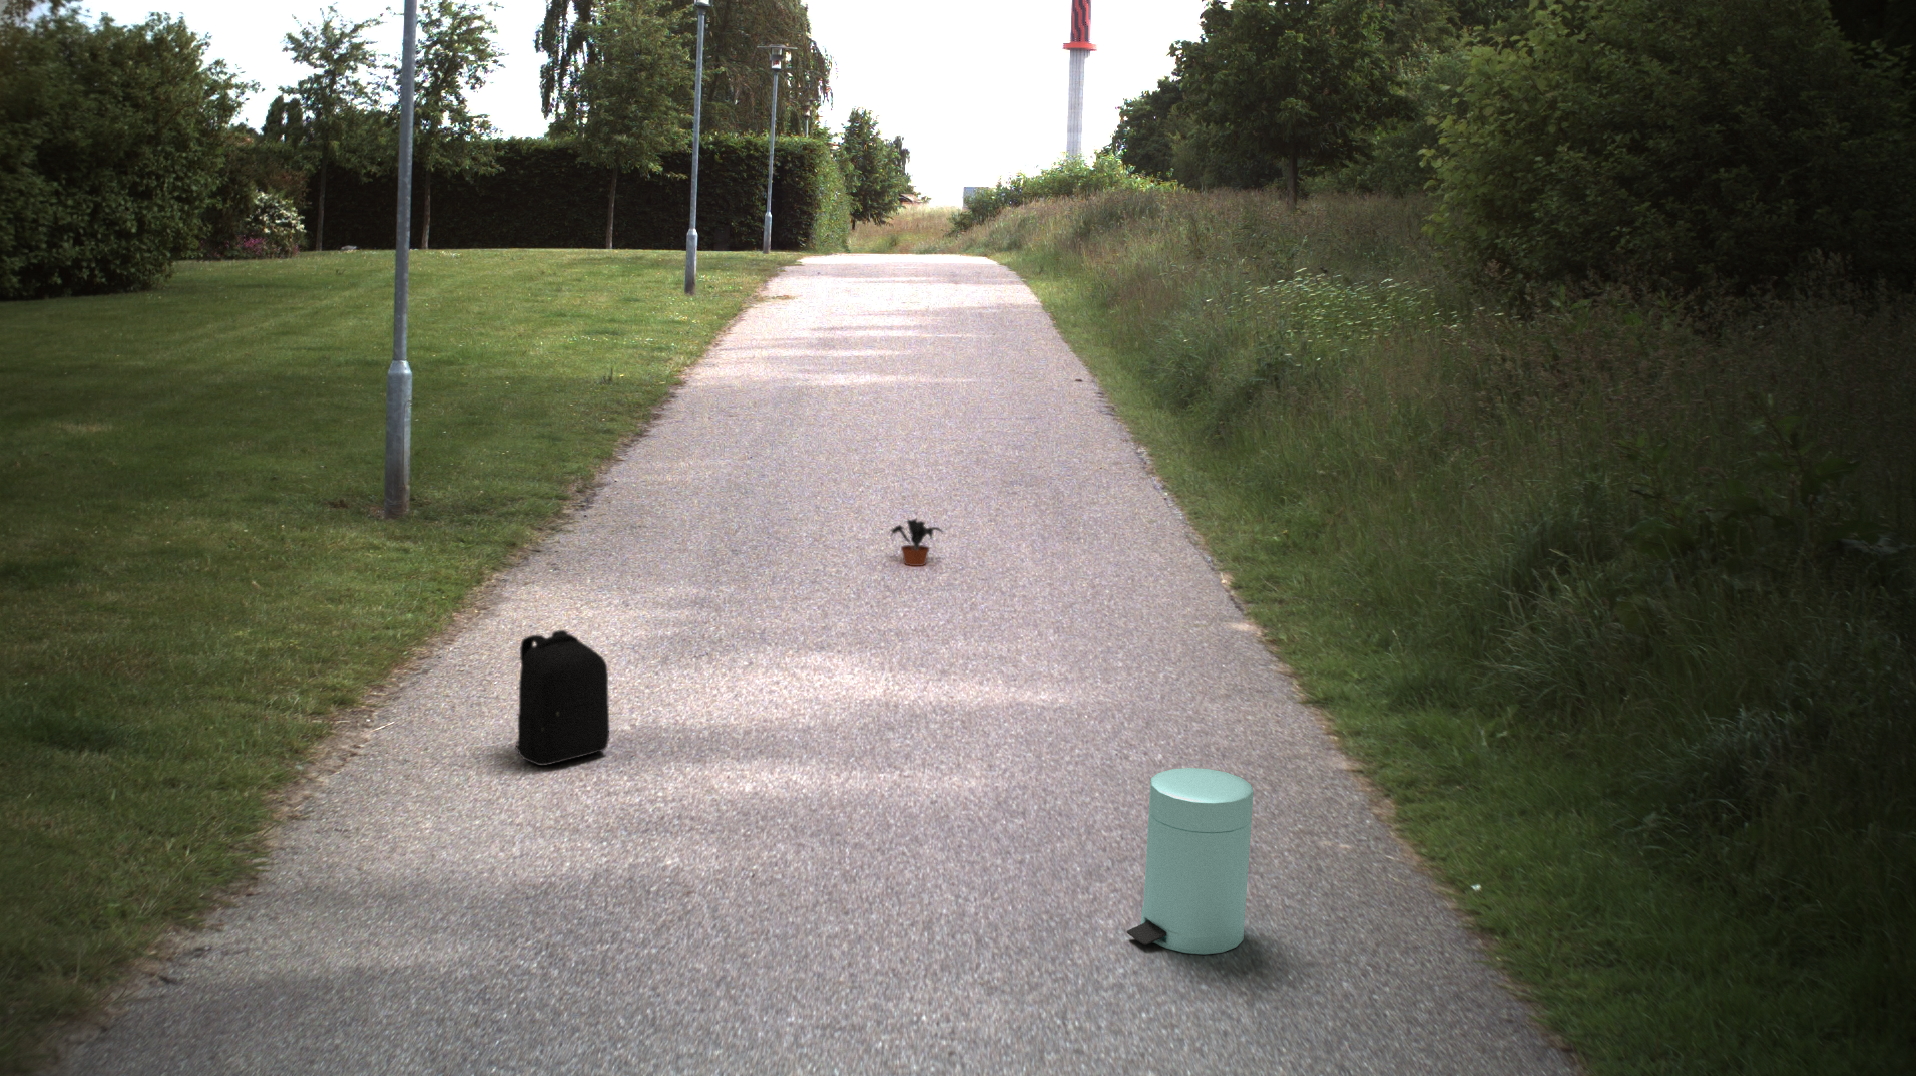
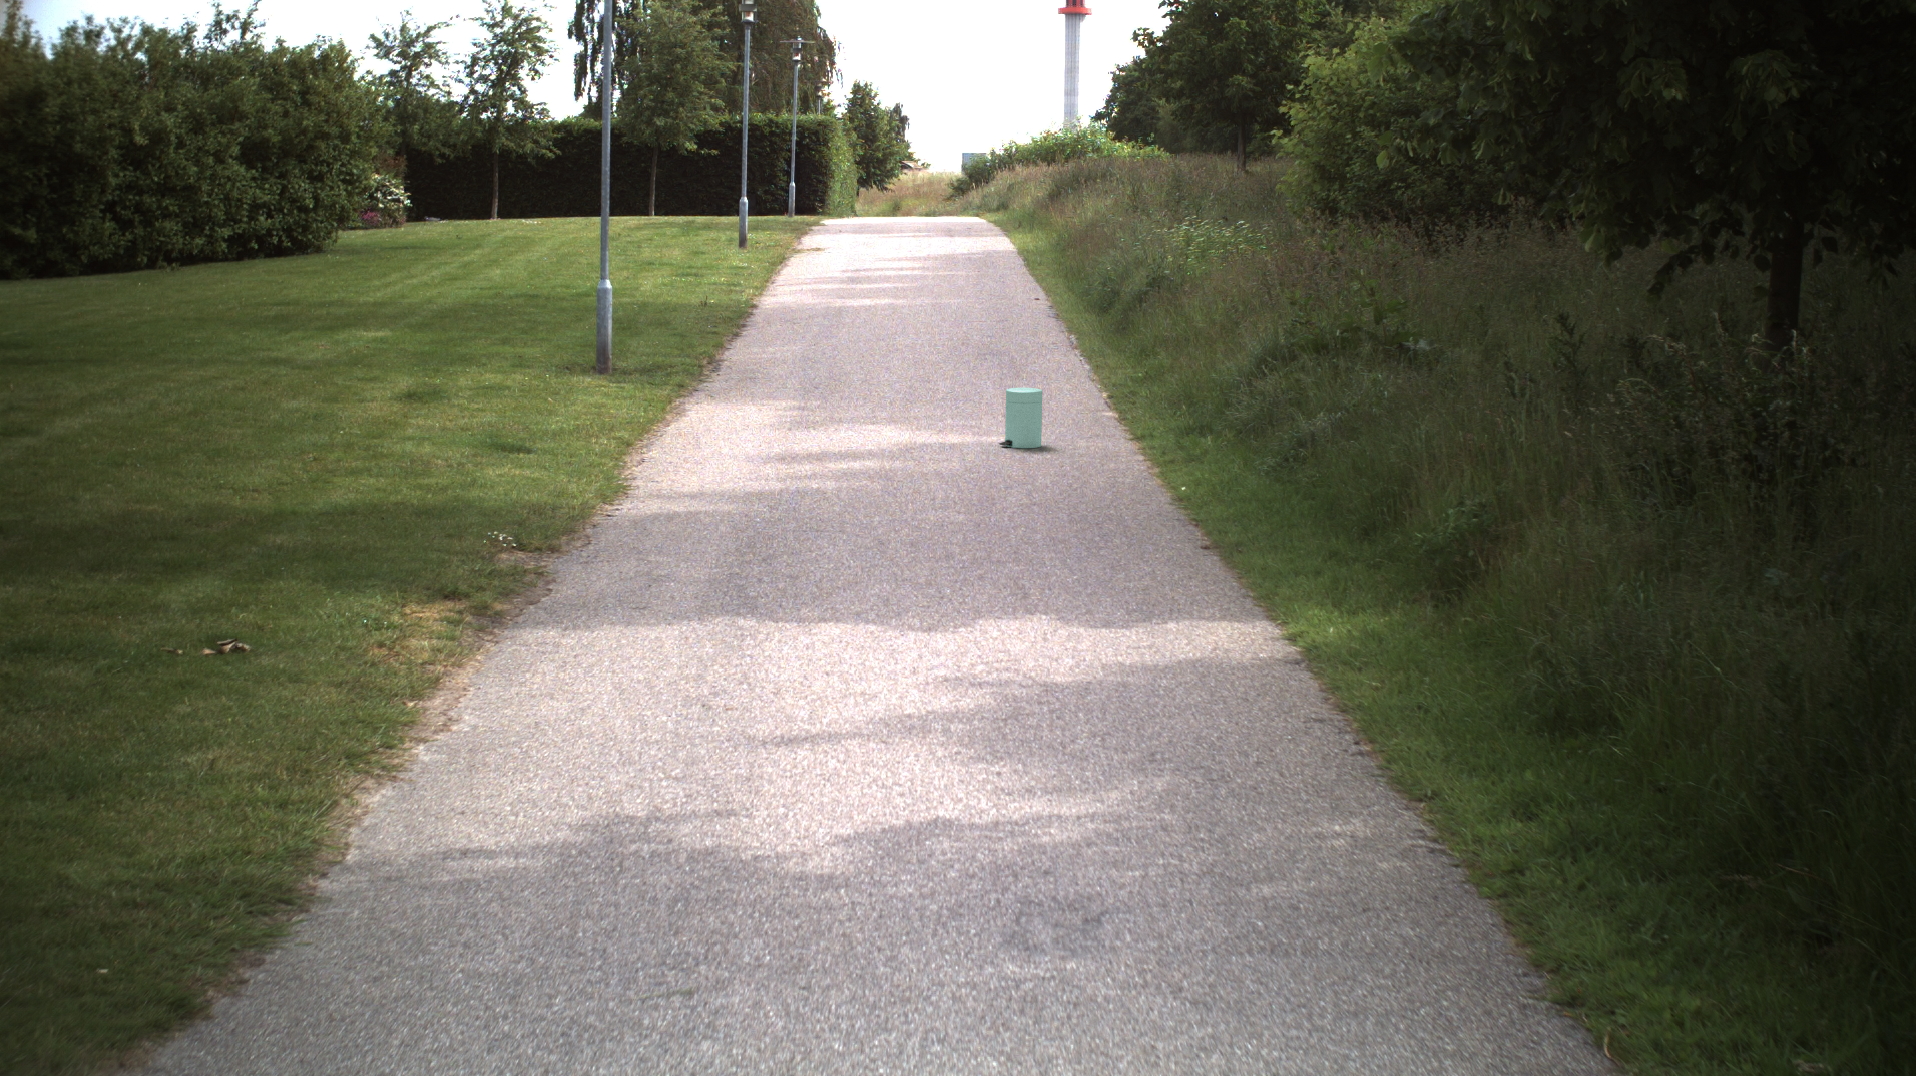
potted plant: present [891,519,942,566] -> none [906,351,937,375]
backpack: present [516,630,609,766] -> none [754,366,794,420]

